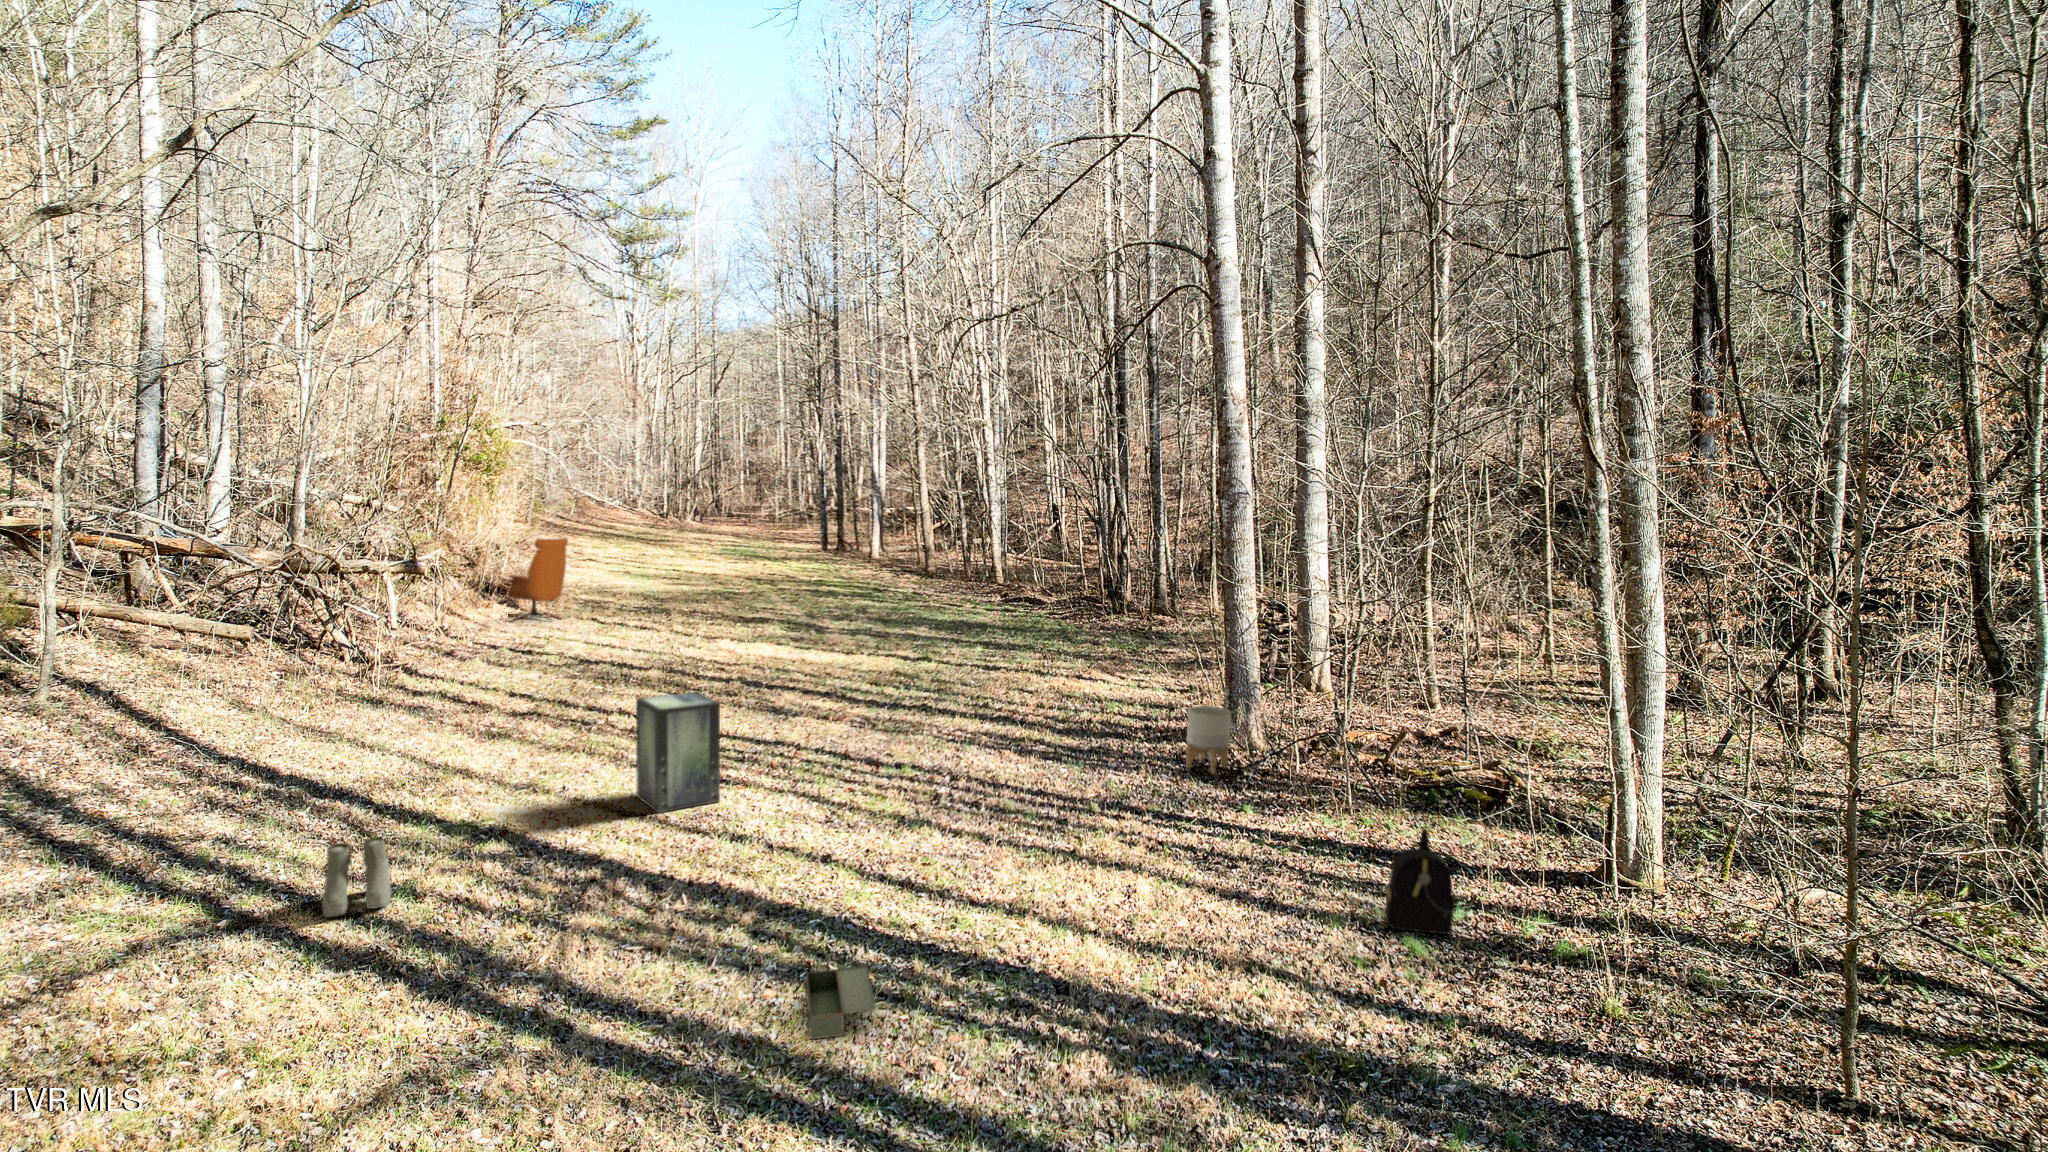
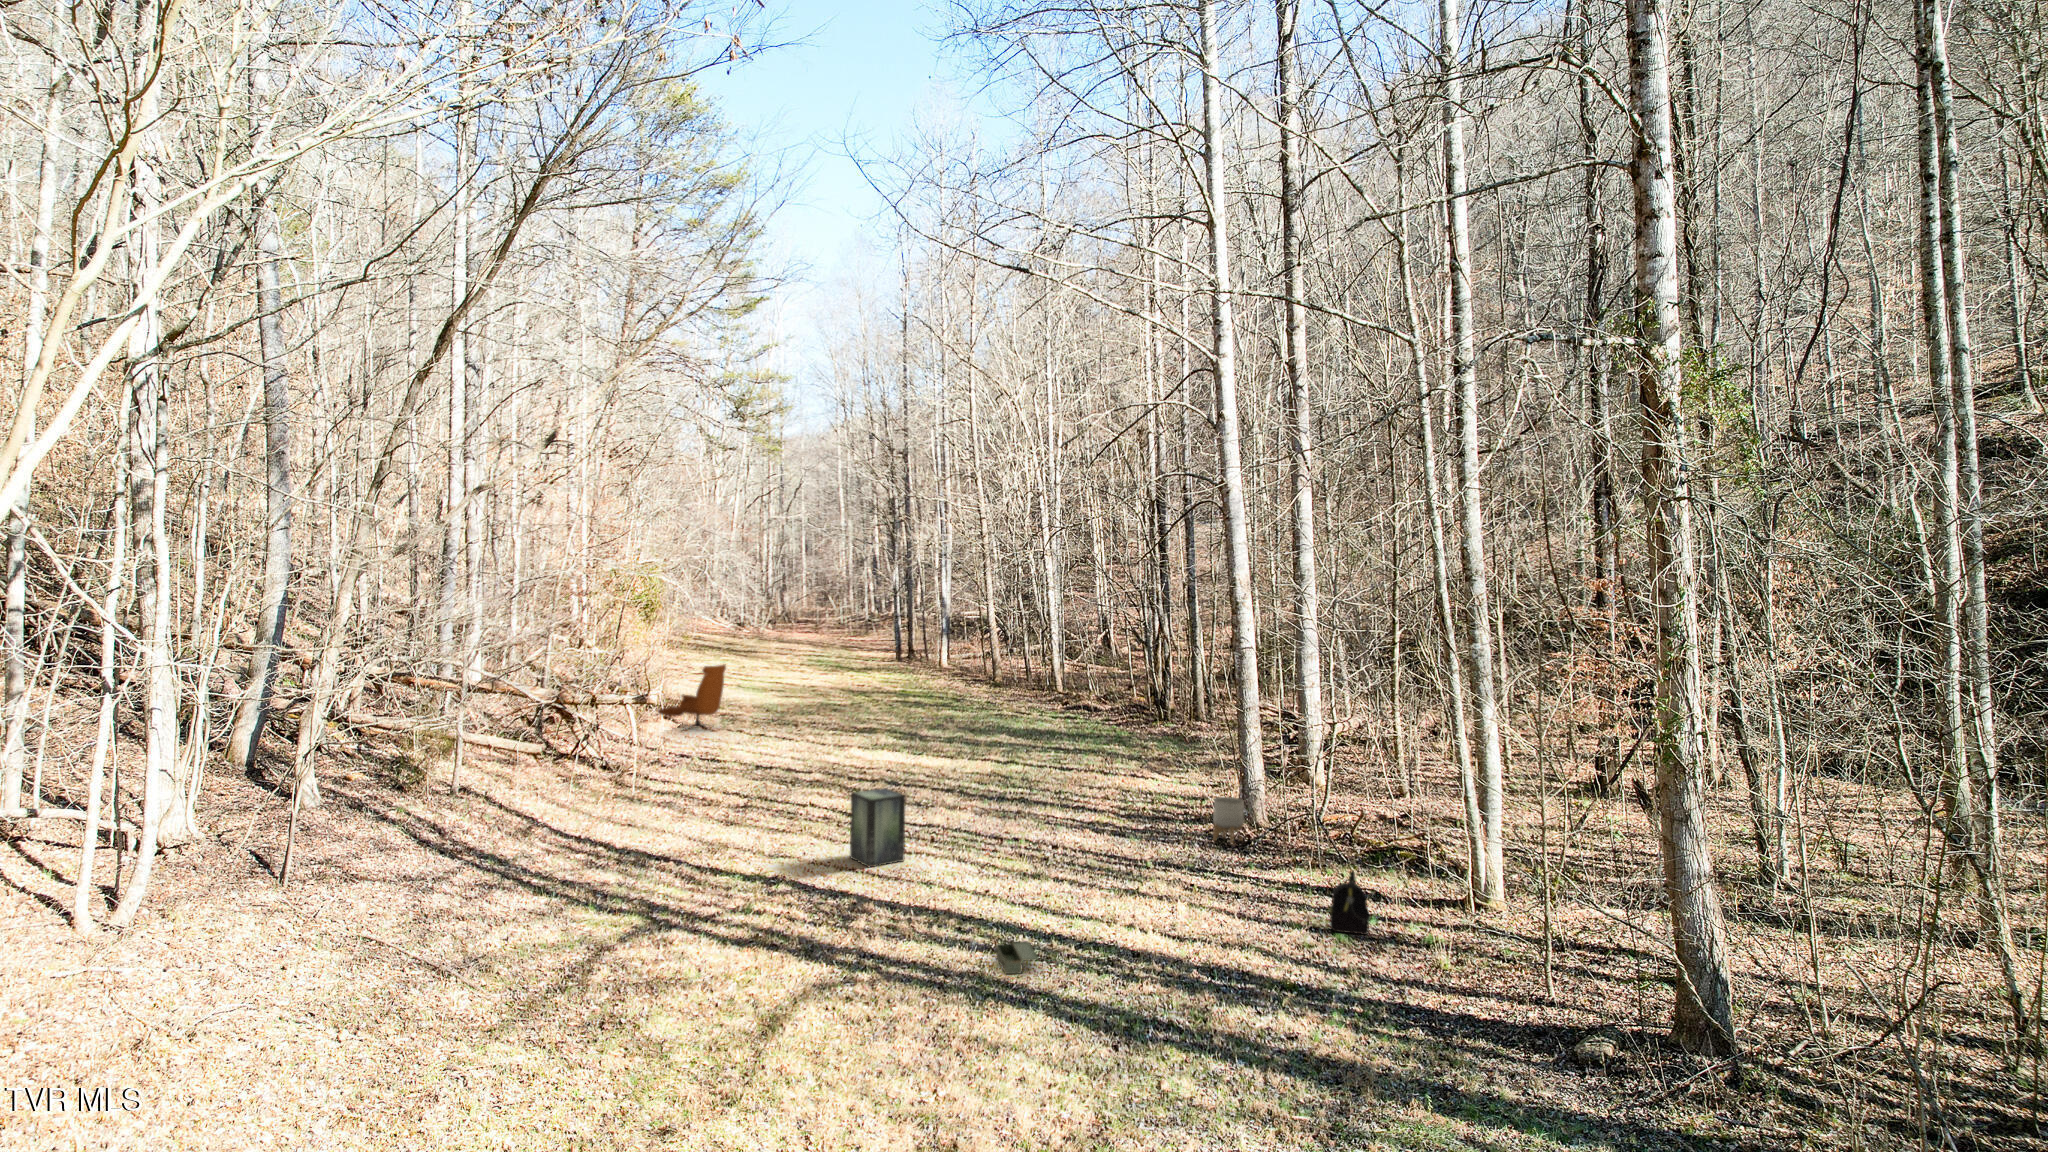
boots: present [322,837,391,918] -> none [708,875,743,920]

